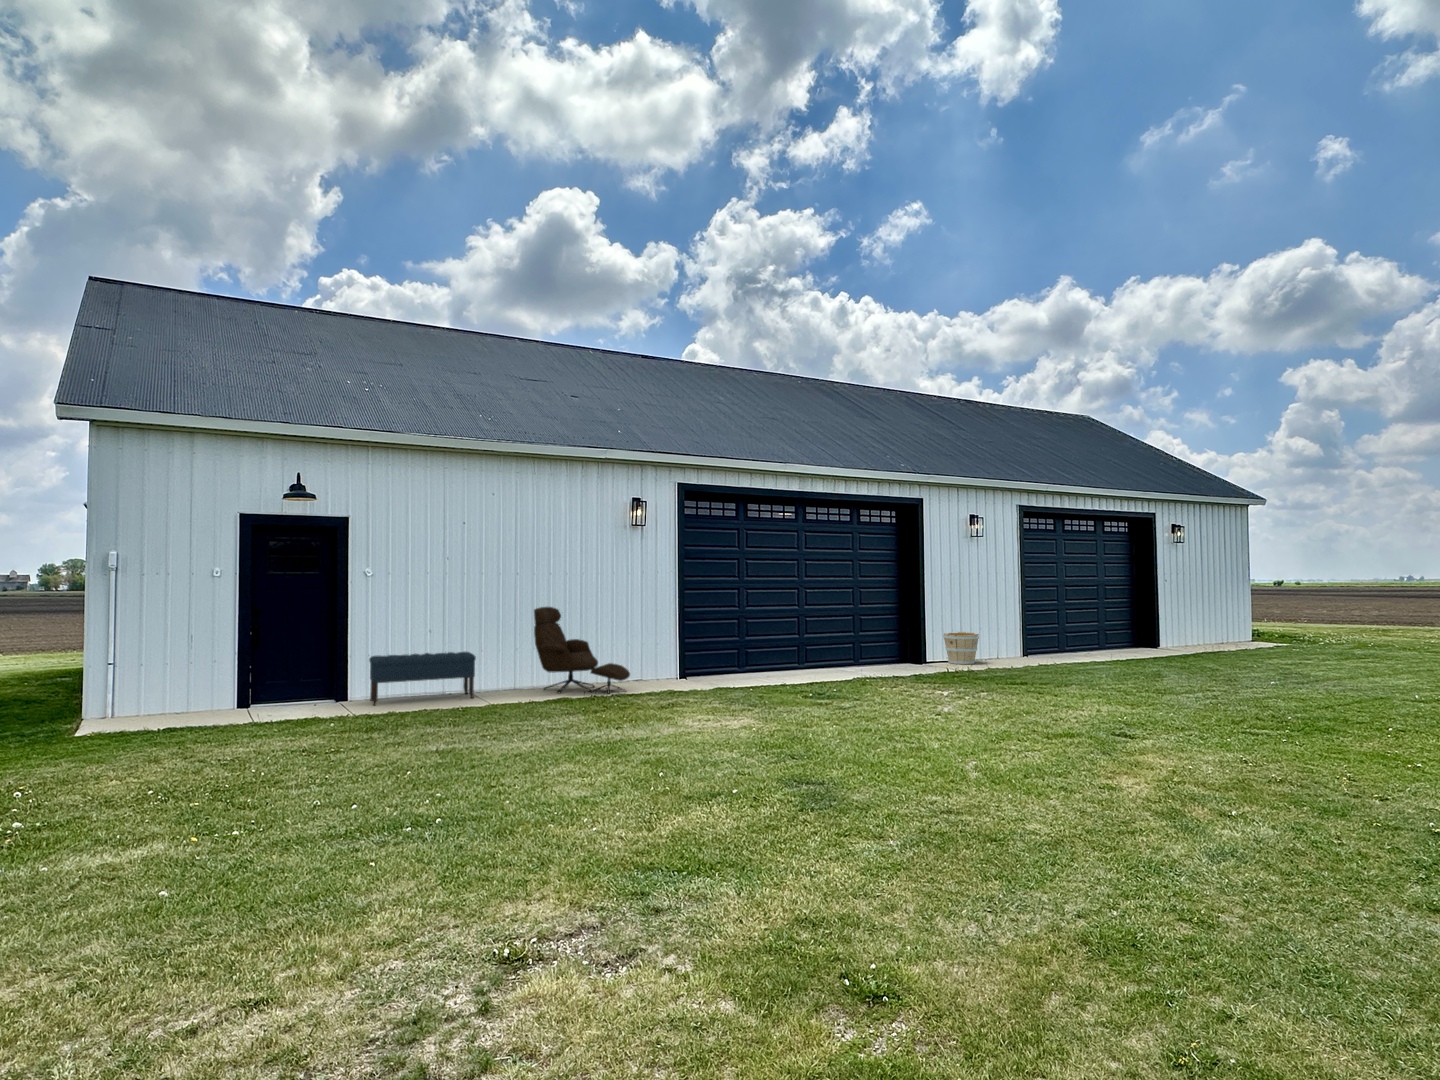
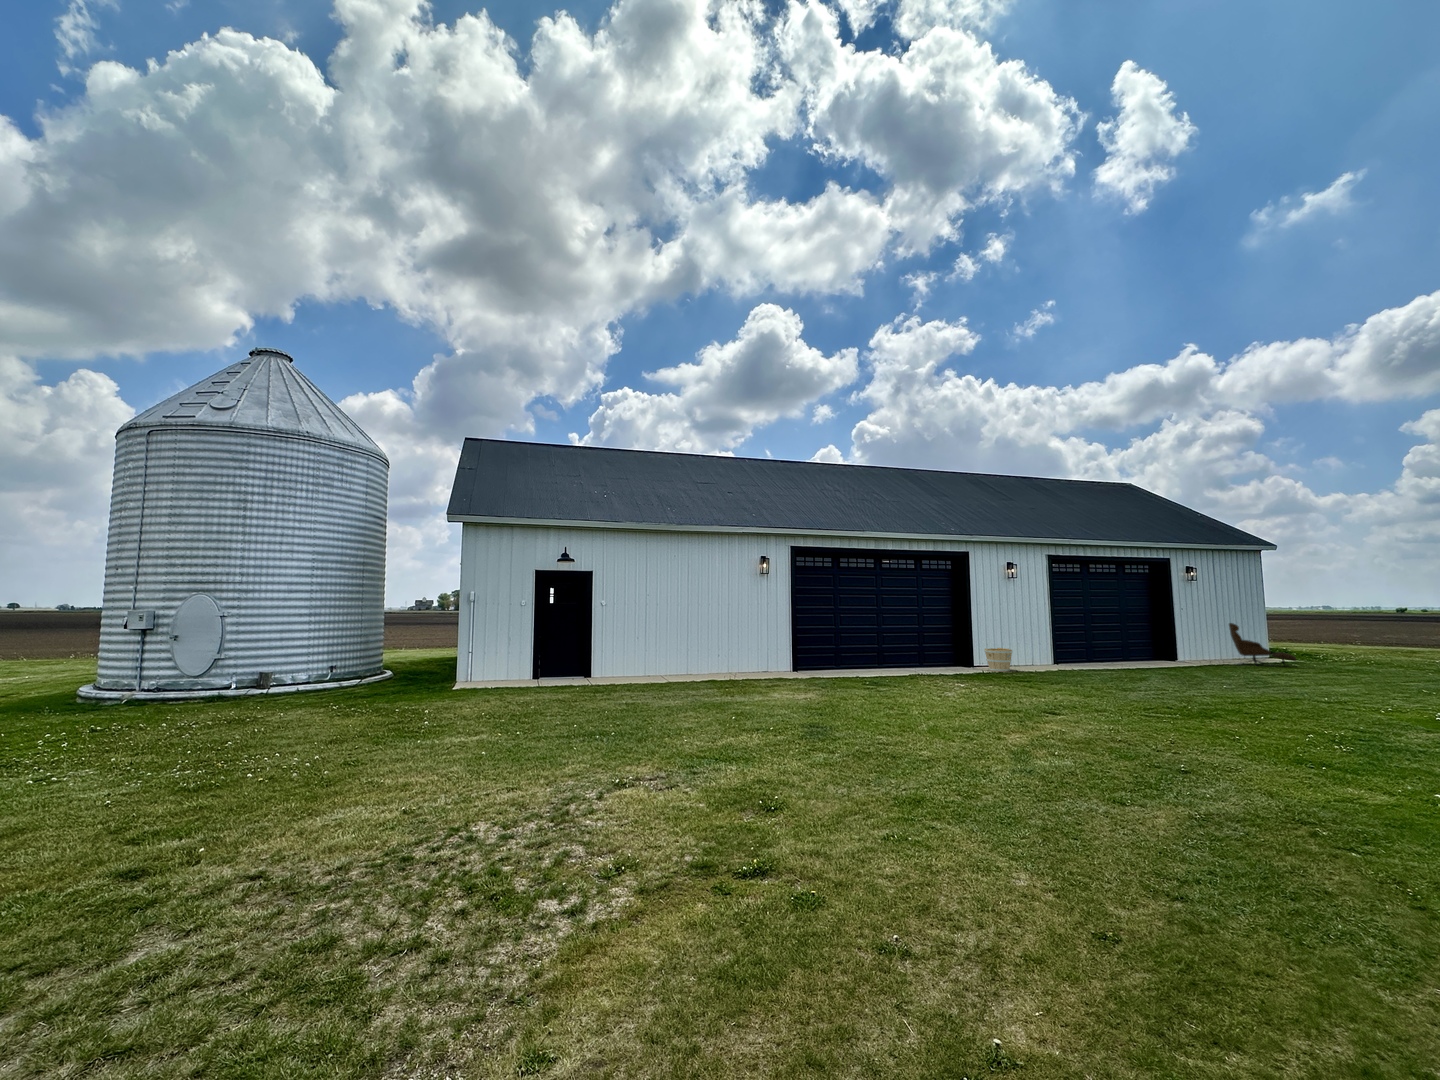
lounge chair: present [534,607,630,693] -> present [1229,623,1296,666]
bench: present [369,652,476,705] -> none [600,651,659,681]

